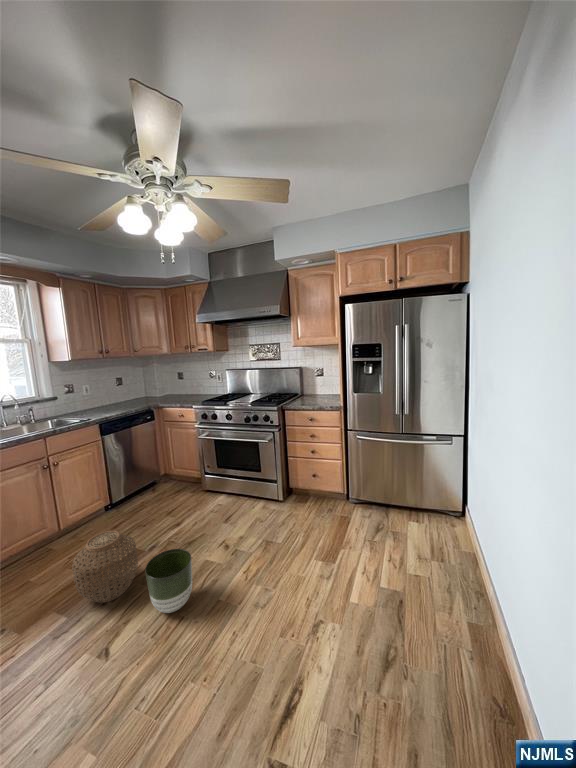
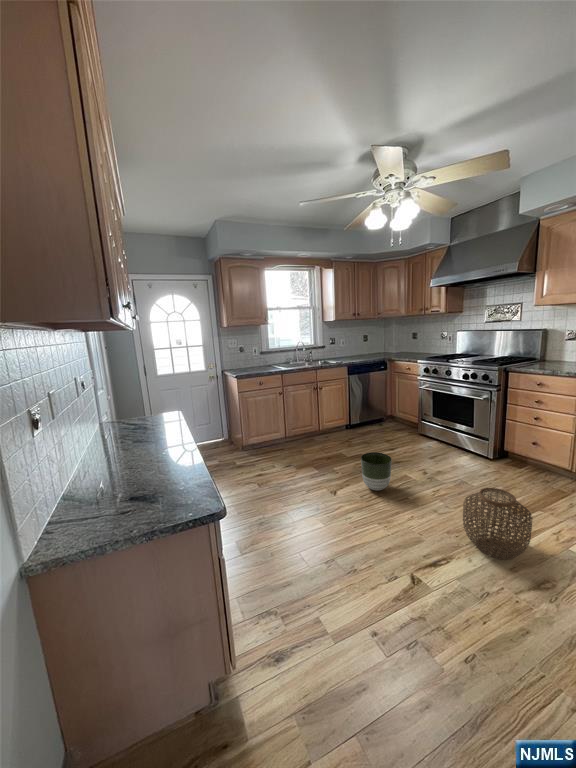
woven basket: present [72,531,138,603] -> present [463,488,532,560]

